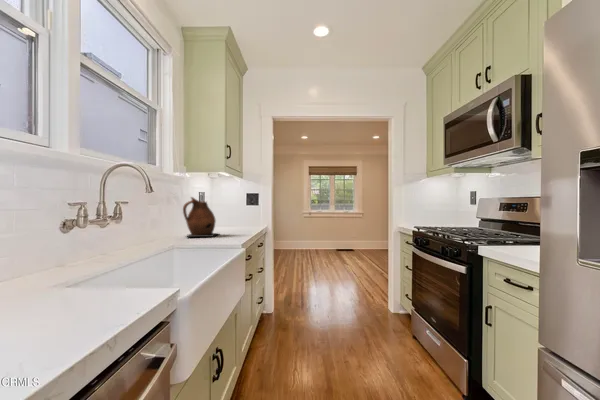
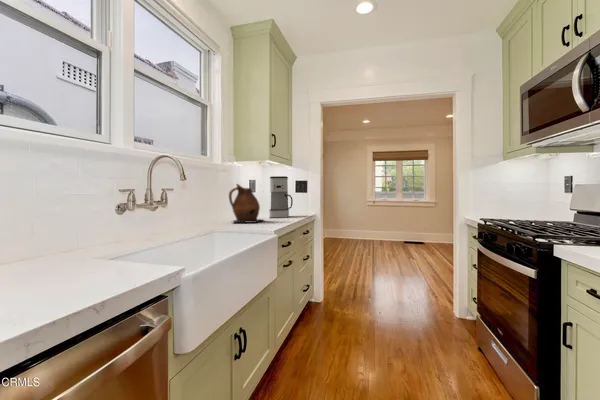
coffee maker: none [221,190,245,231] -> present [269,176,293,218]

